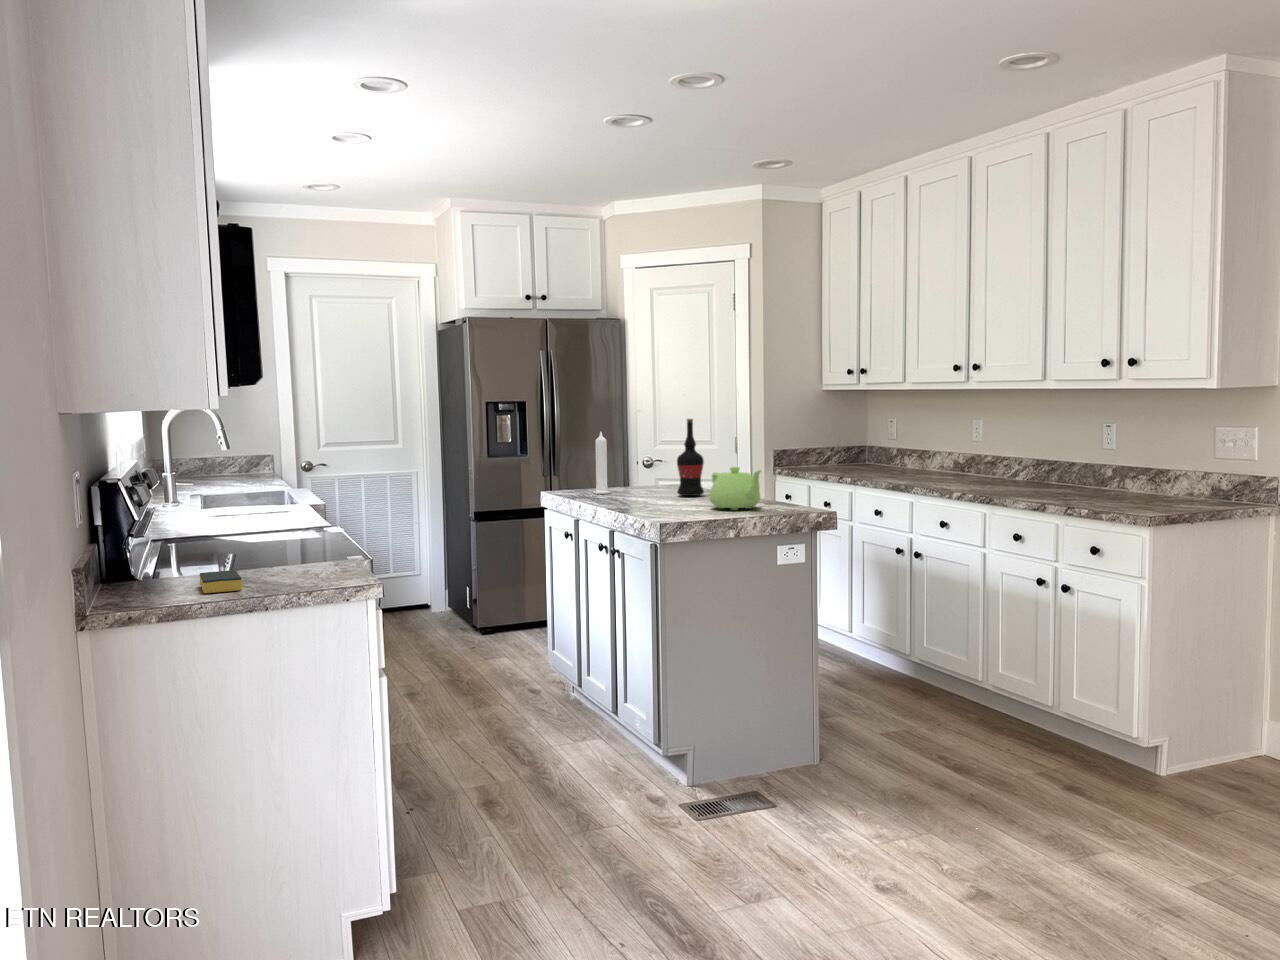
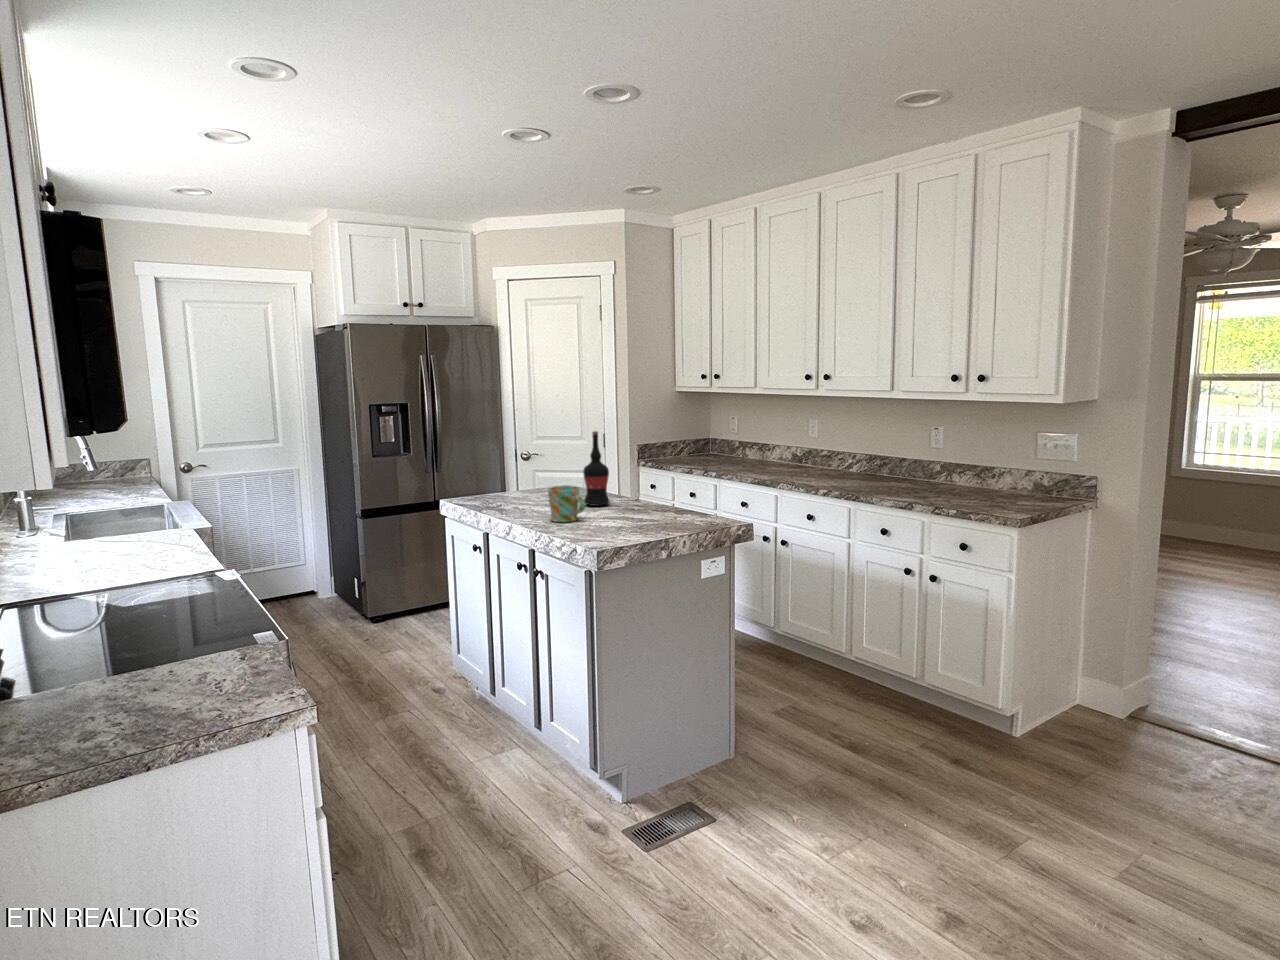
candle: present [593,432,611,494] -> none [498,443,515,504]
teapot: present [710,467,761,510] -> none [630,484,686,528]
mug: none [631,471,667,505] -> present [548,486,585,522]
sponge: present [200,570,242,593] -> none [36,701,104,757]

